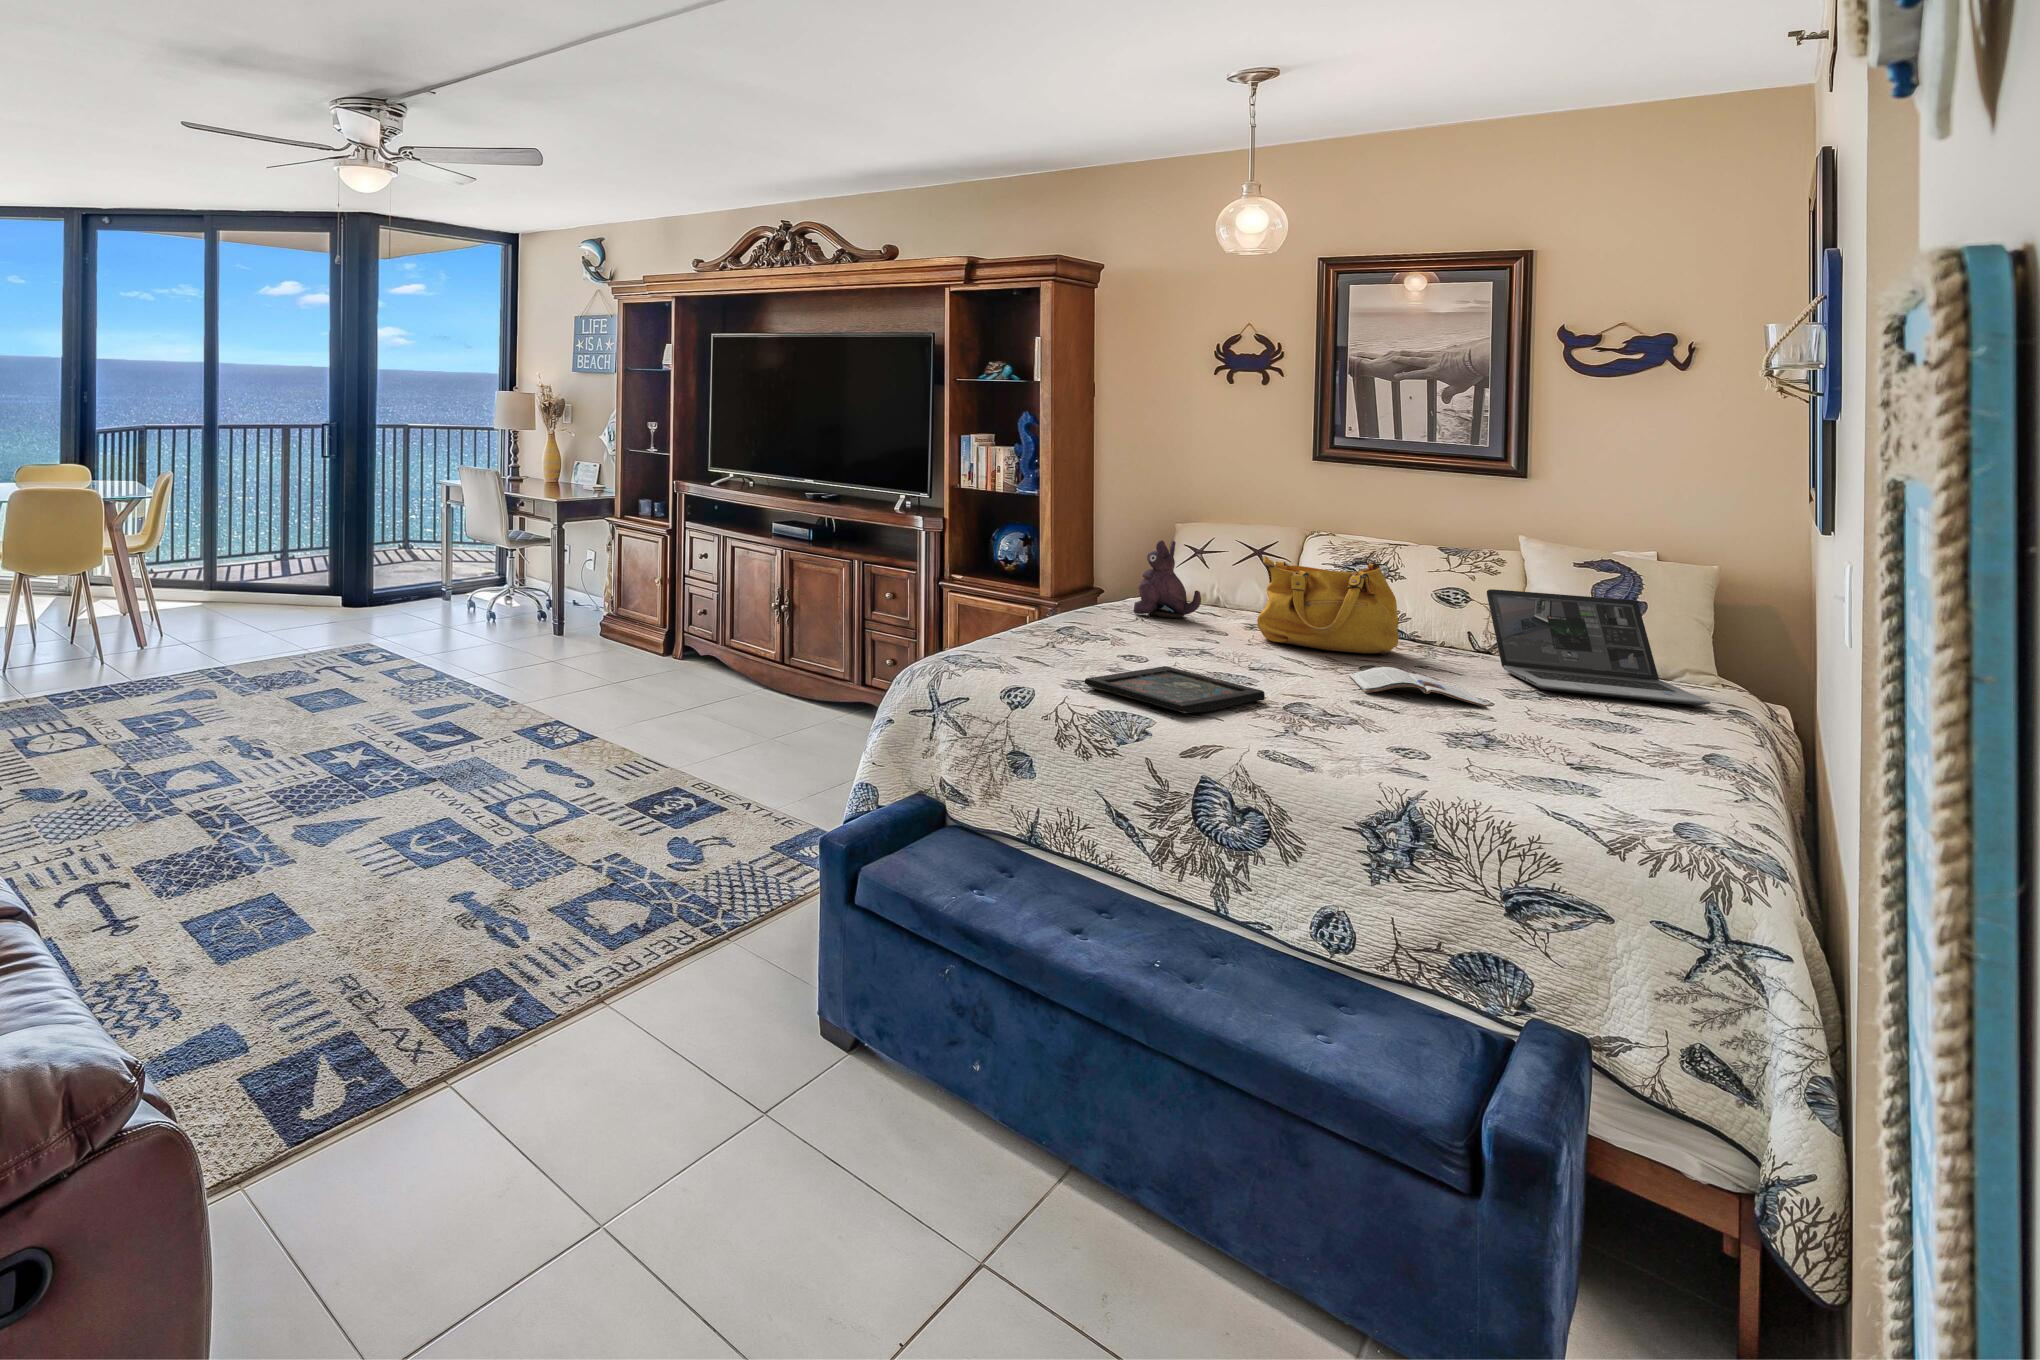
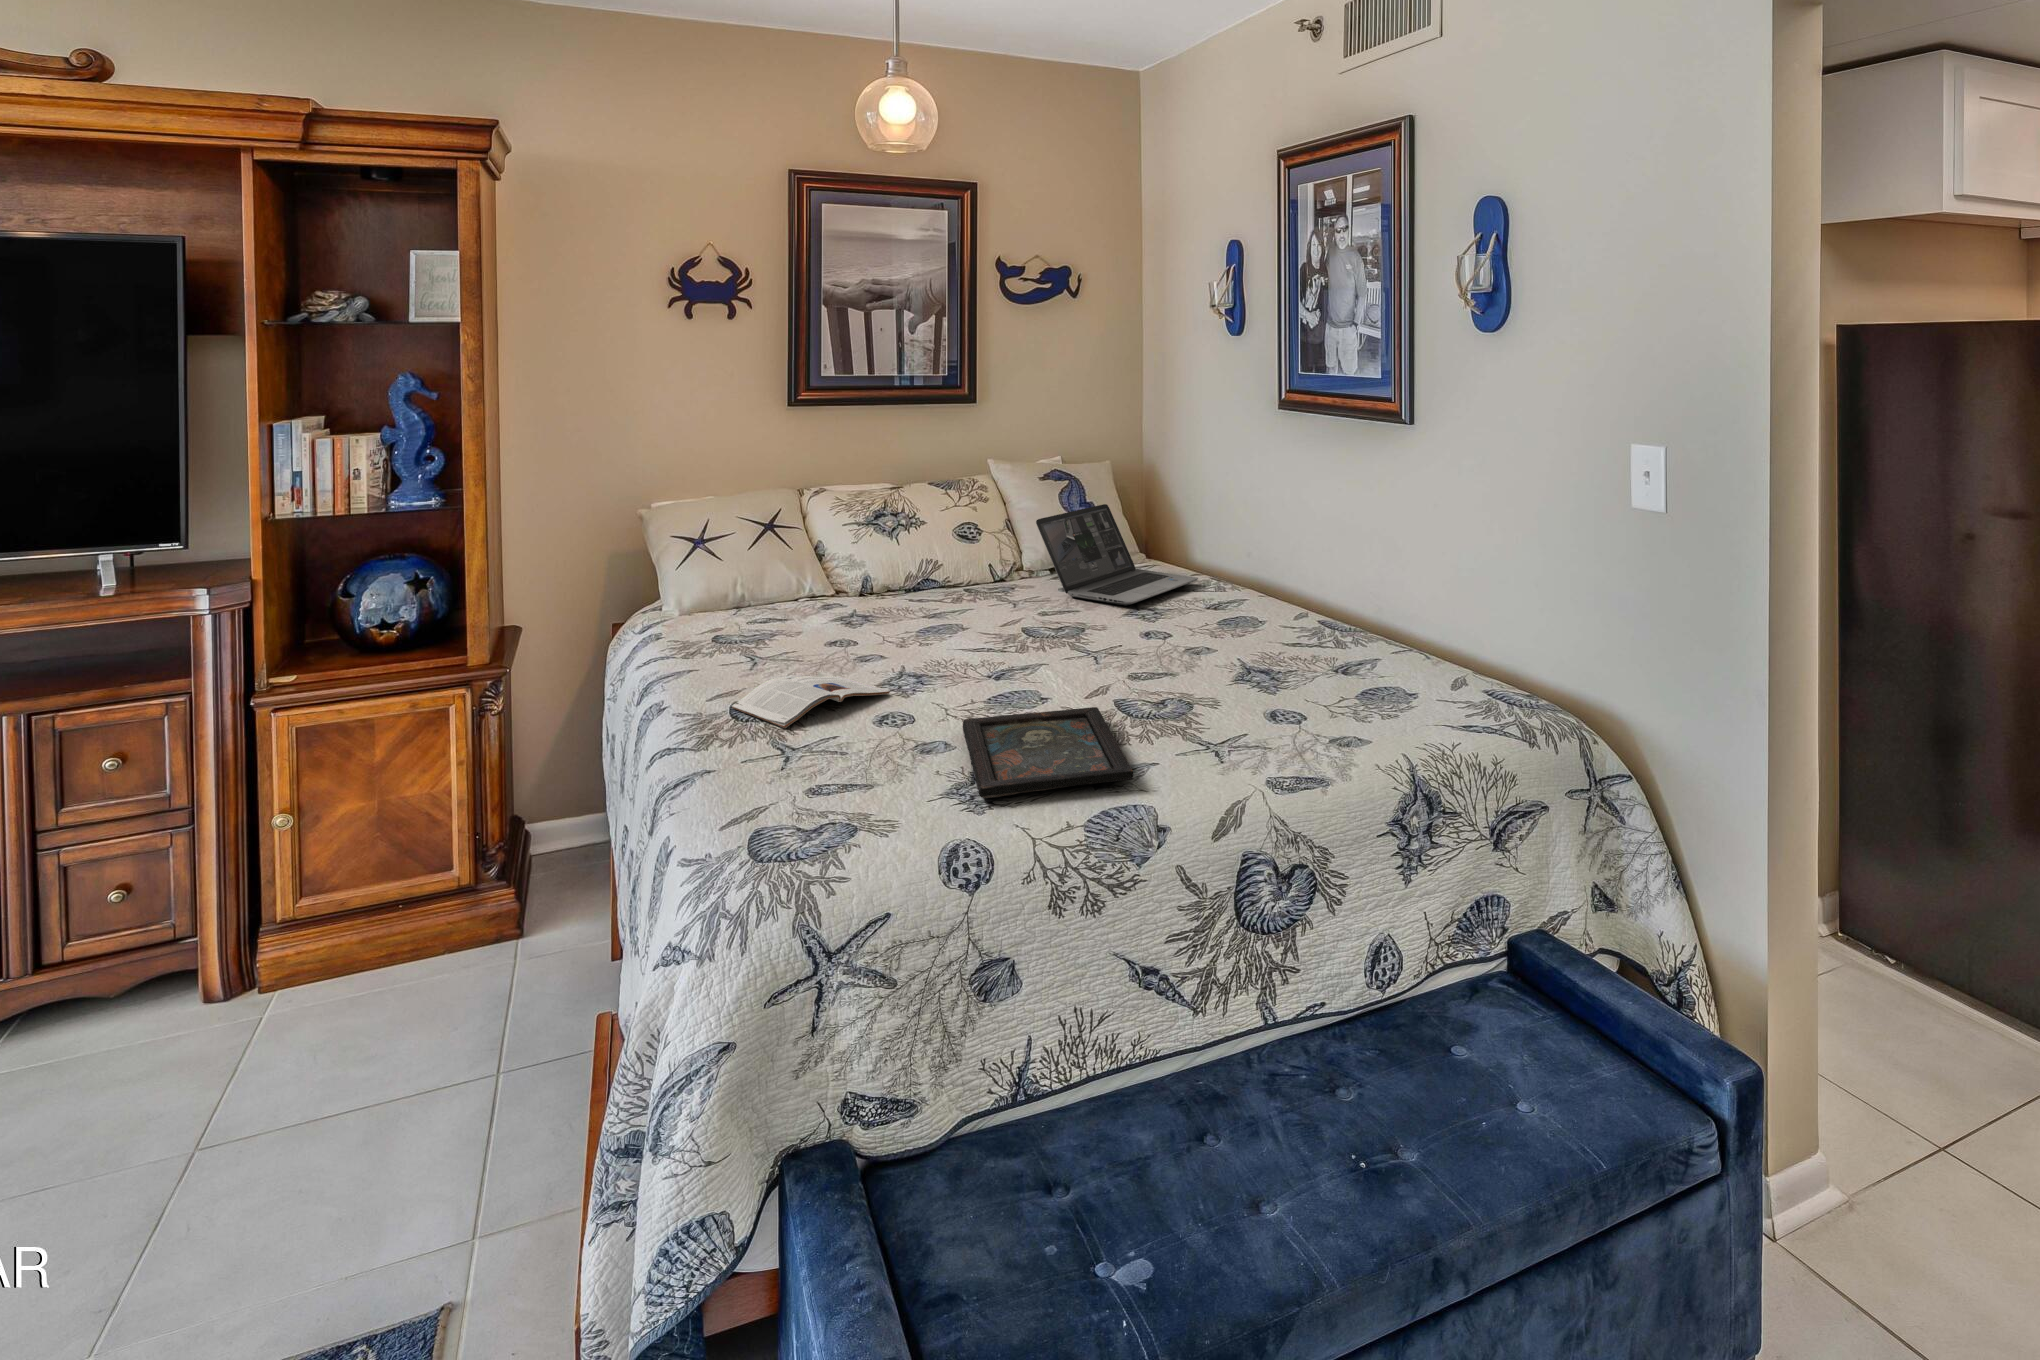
plush toy: present [1133,541,1201,618] -> none [706,537,793,653]
handbag: present [1257,556,1398,654] -> none [866,512,998,635]
magazine: present [1349,667,1487,707] -> present [732,676,890,728]

